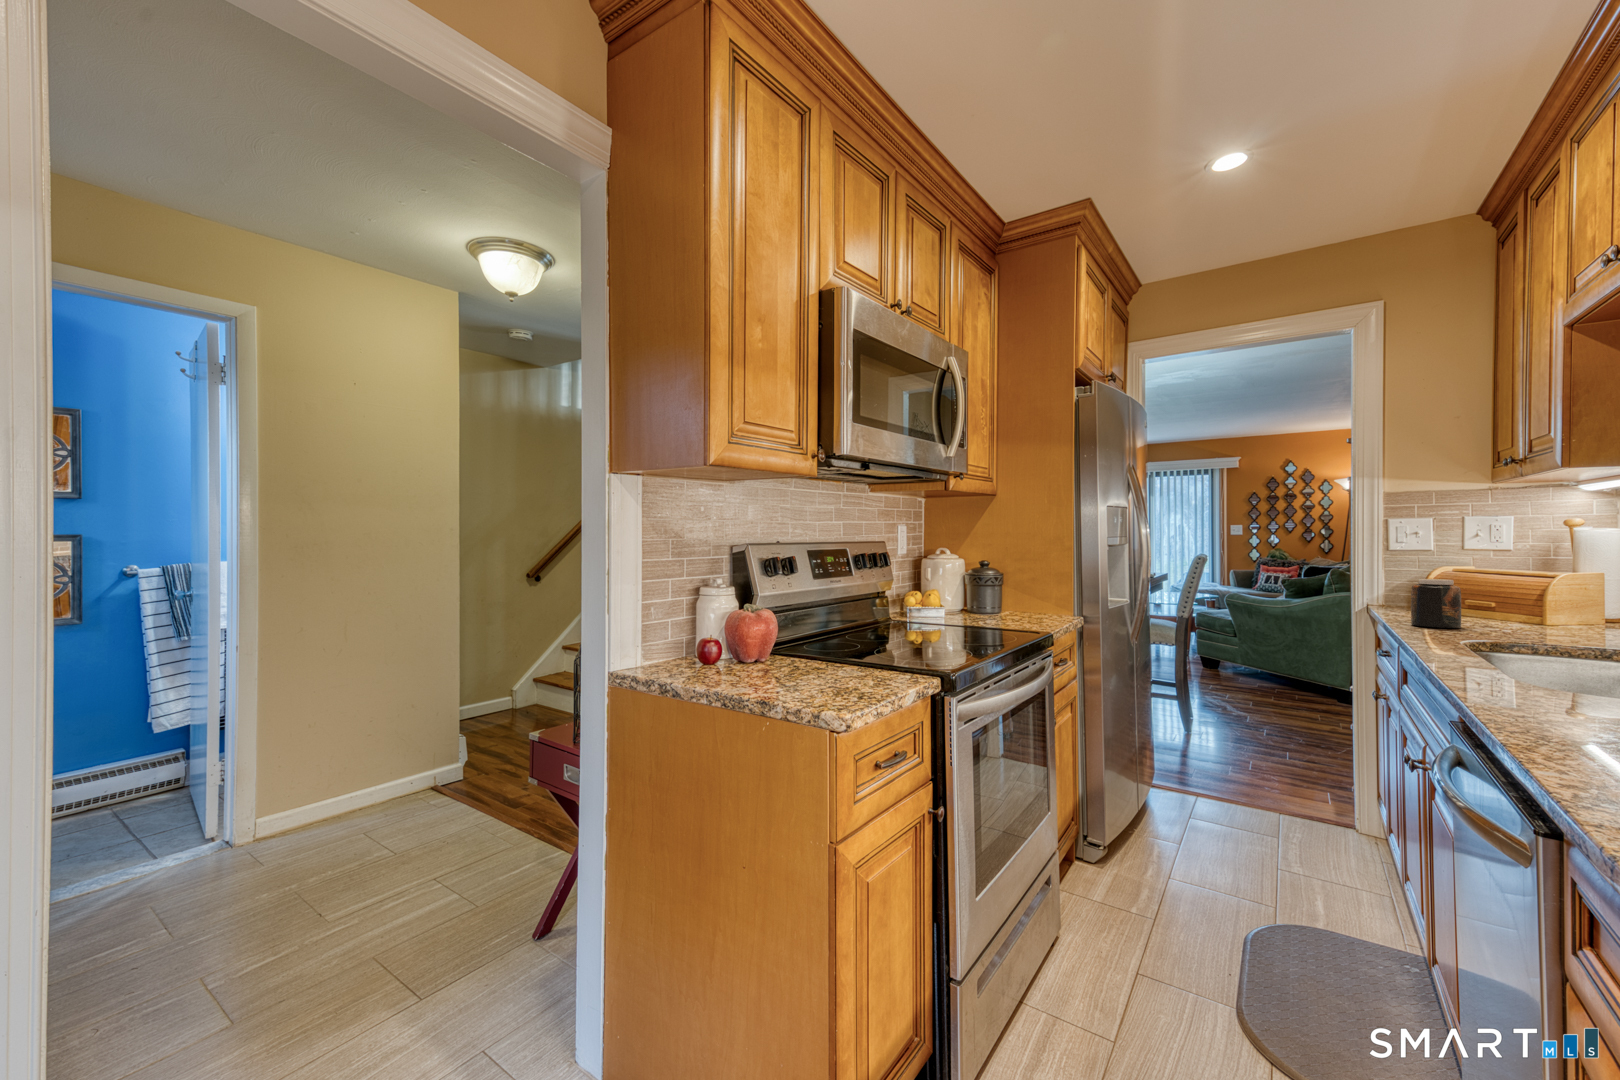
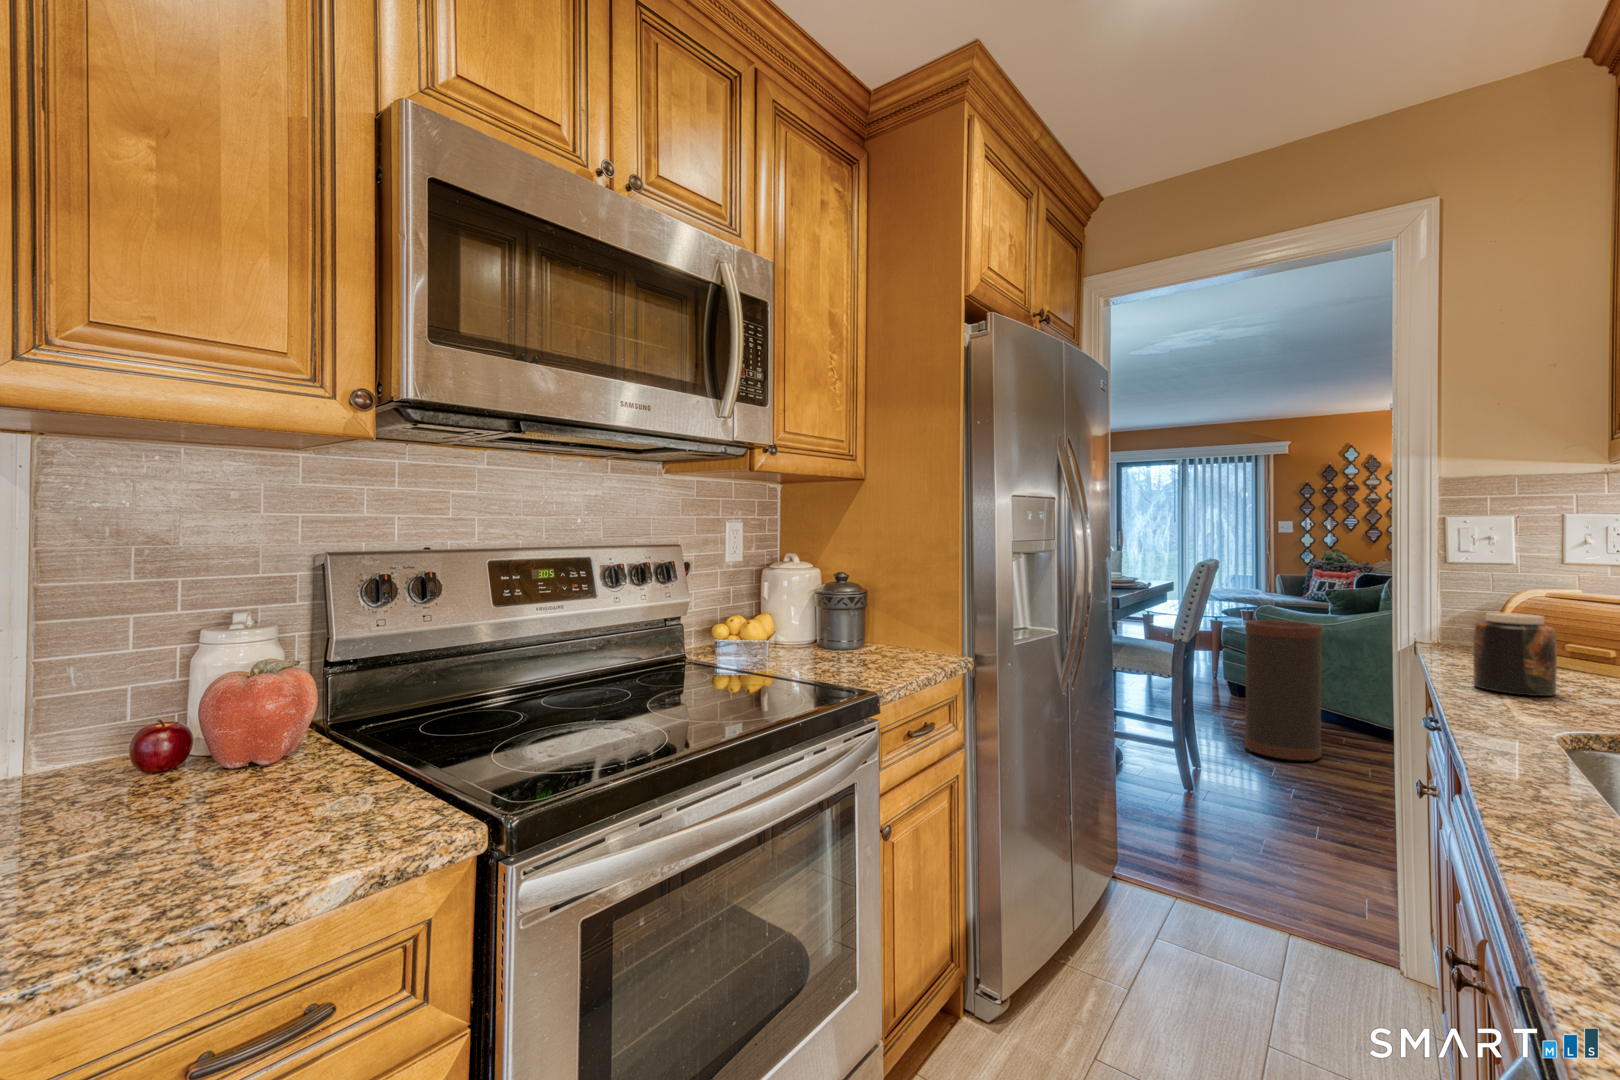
trash can: none [1224,601,1284,710] -> present [1244,620,1323,762]

